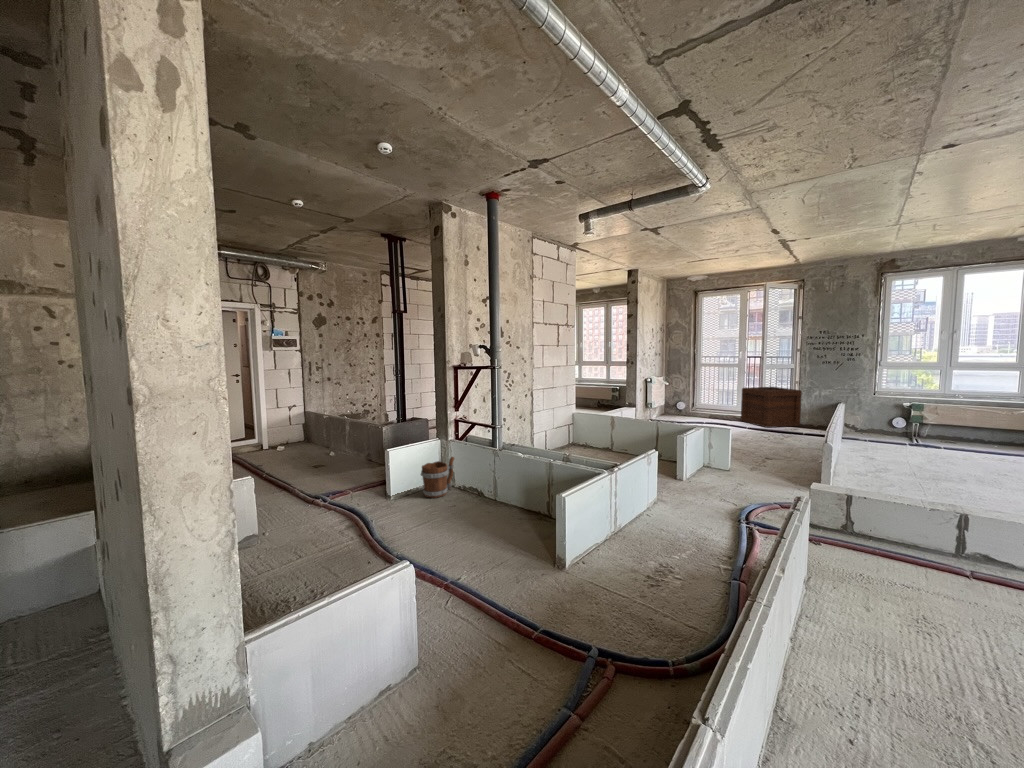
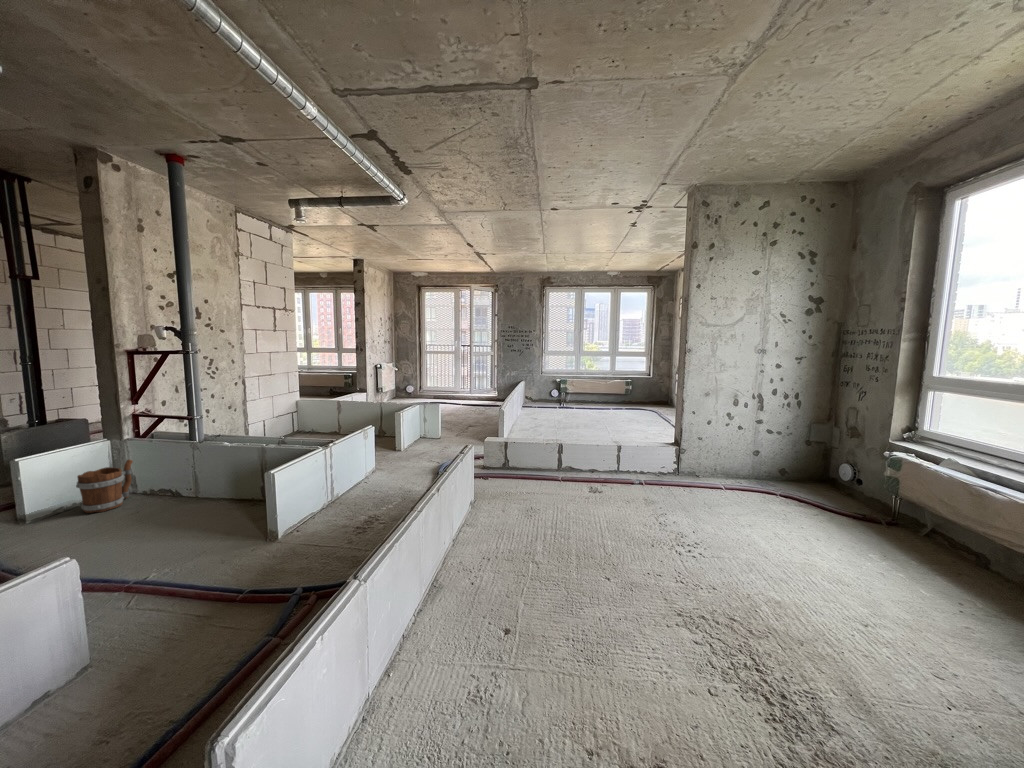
wooden crate: present [741,387,802,428] -> none [458,371,499,404]

